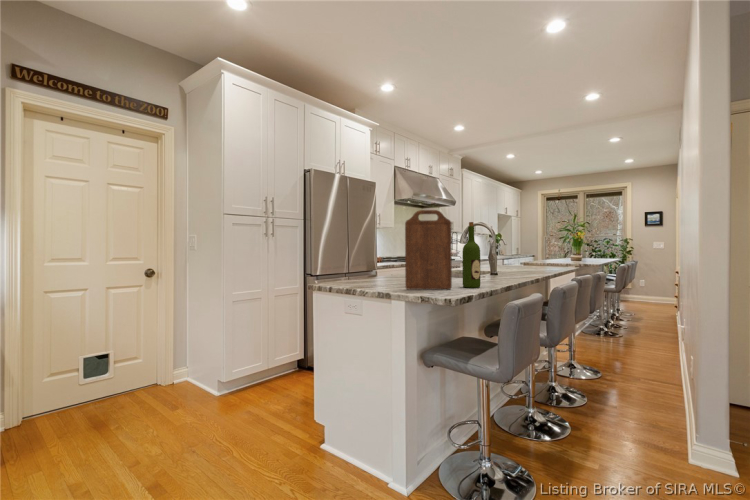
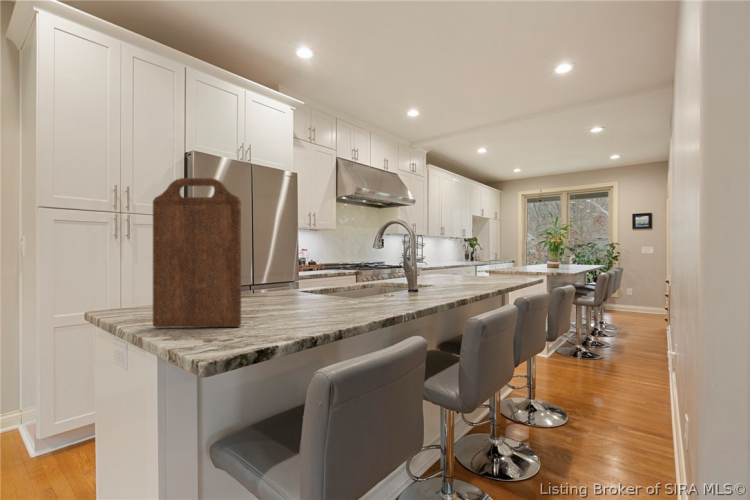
wine bottle: present [462,222,480,288] -> none [277,202,309,323]

